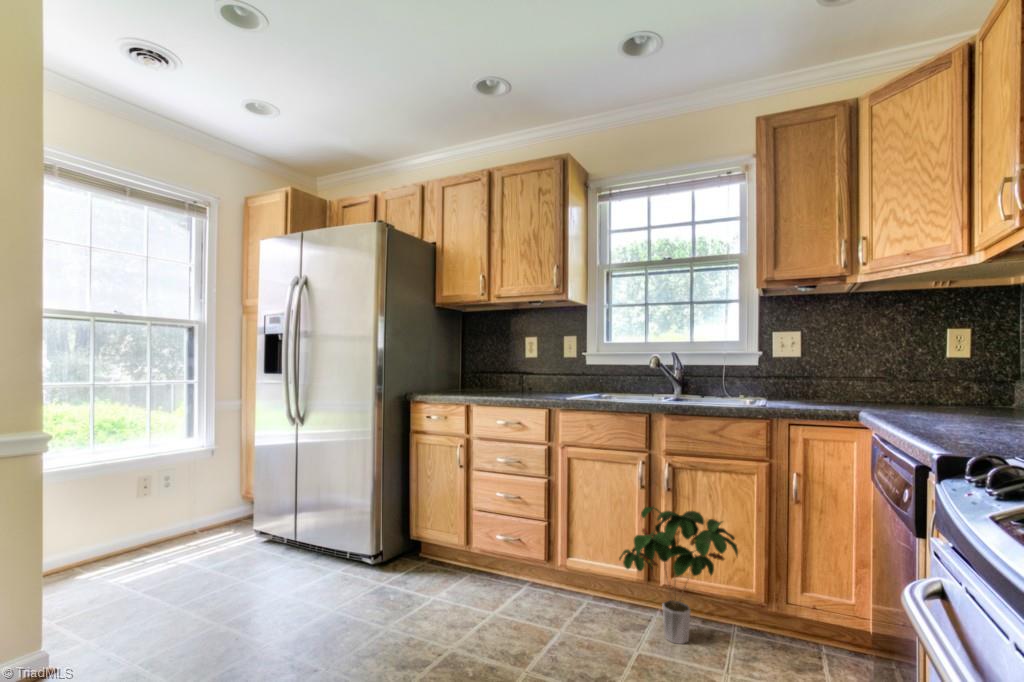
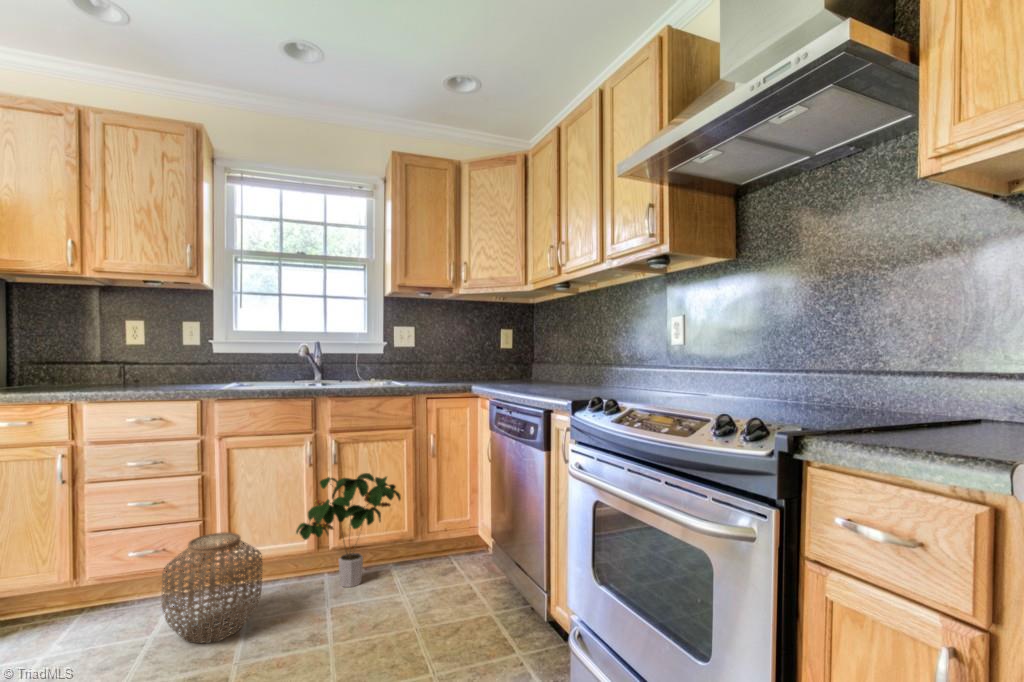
woven basket: none [484,536,568,644] -> present [162,532,262,643]

